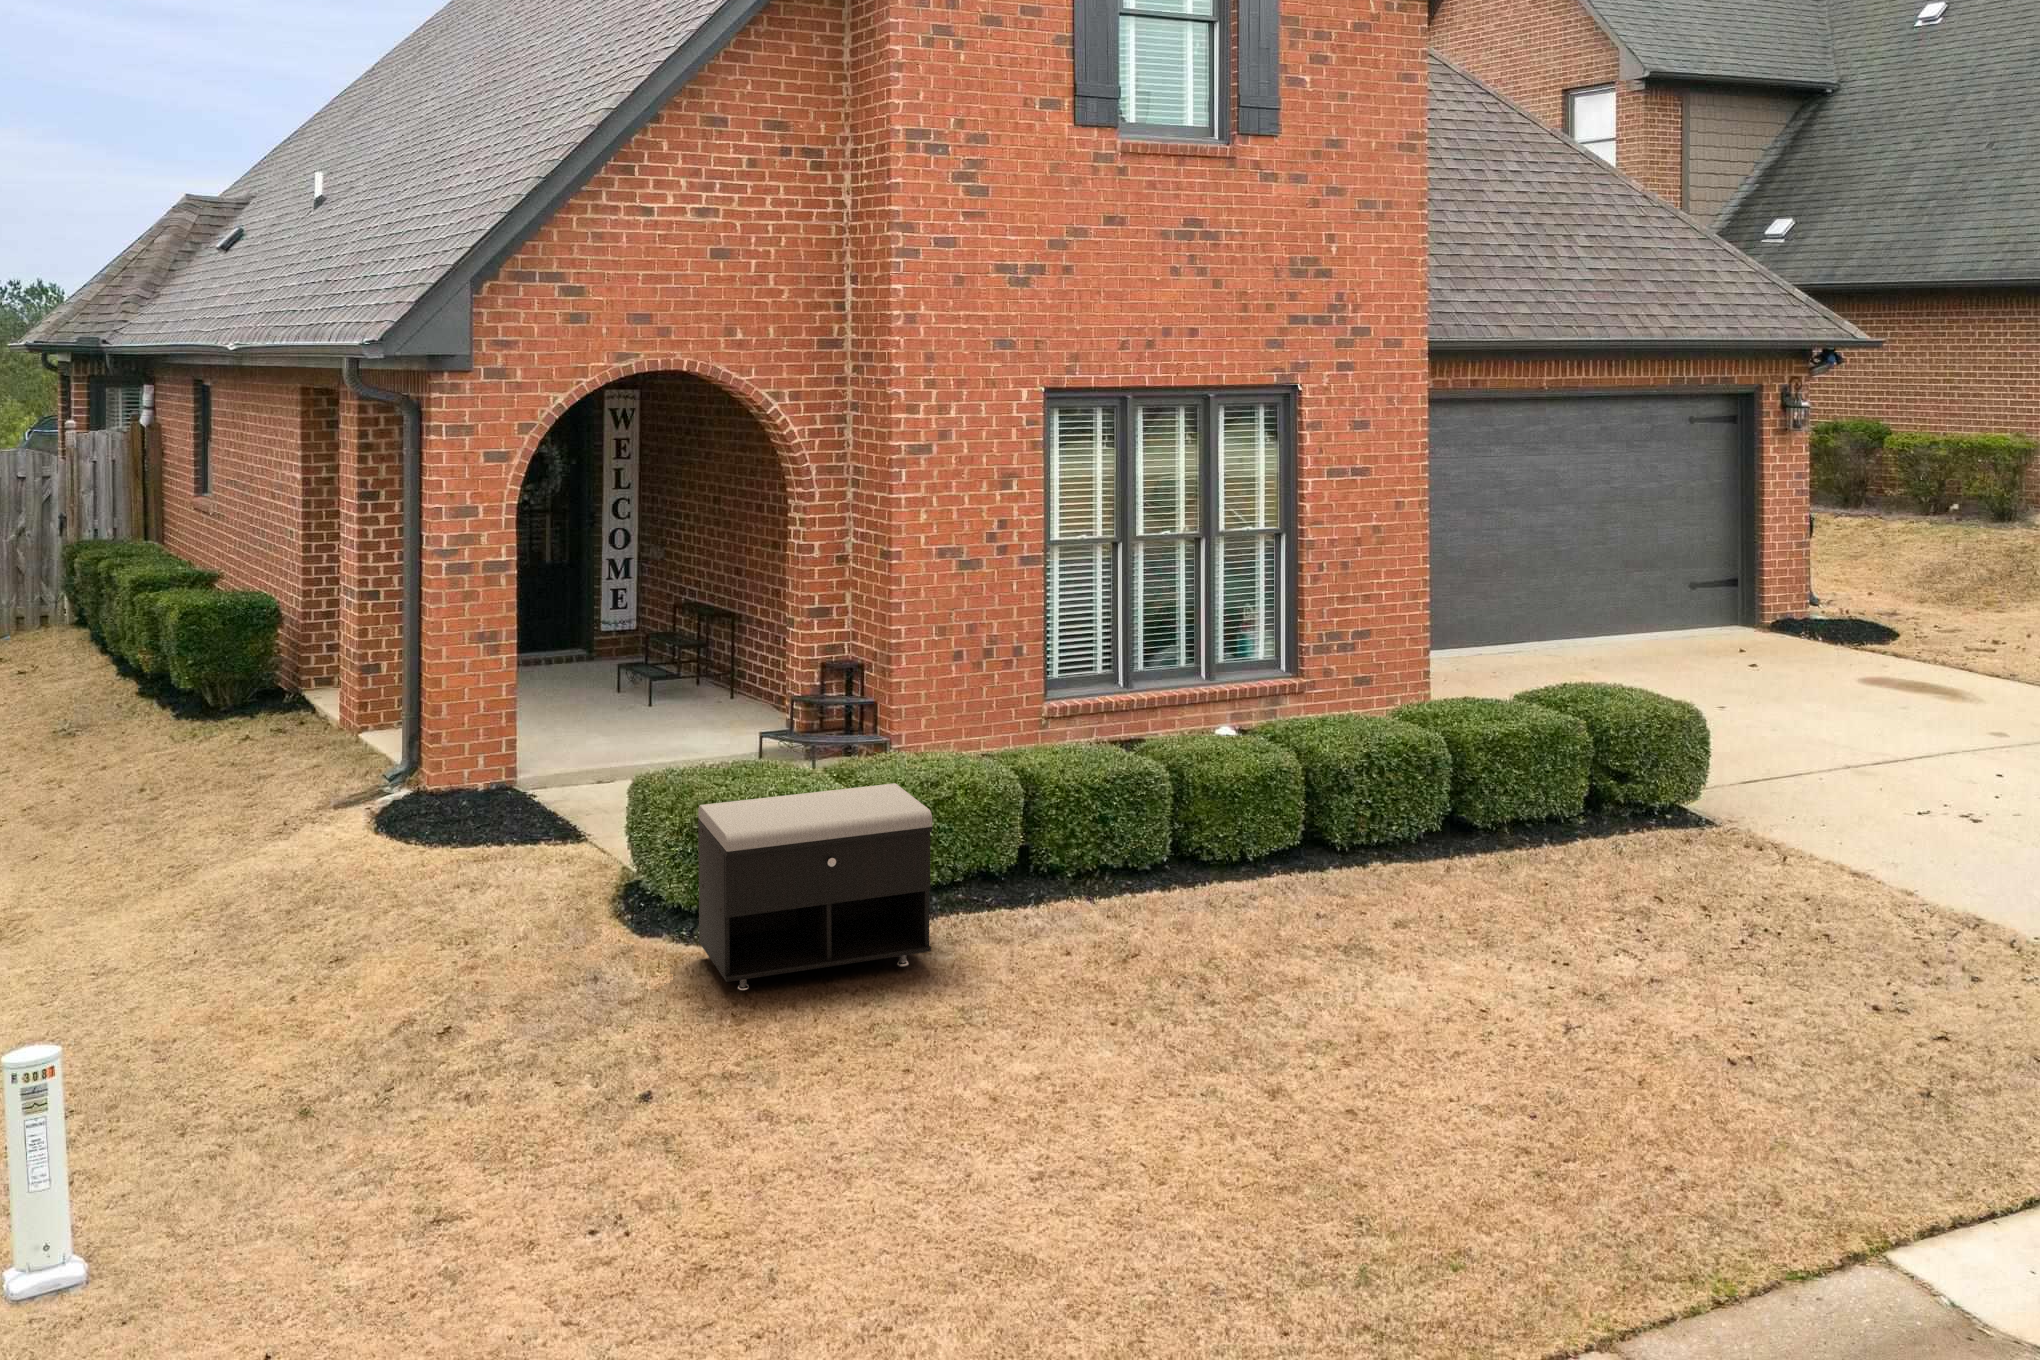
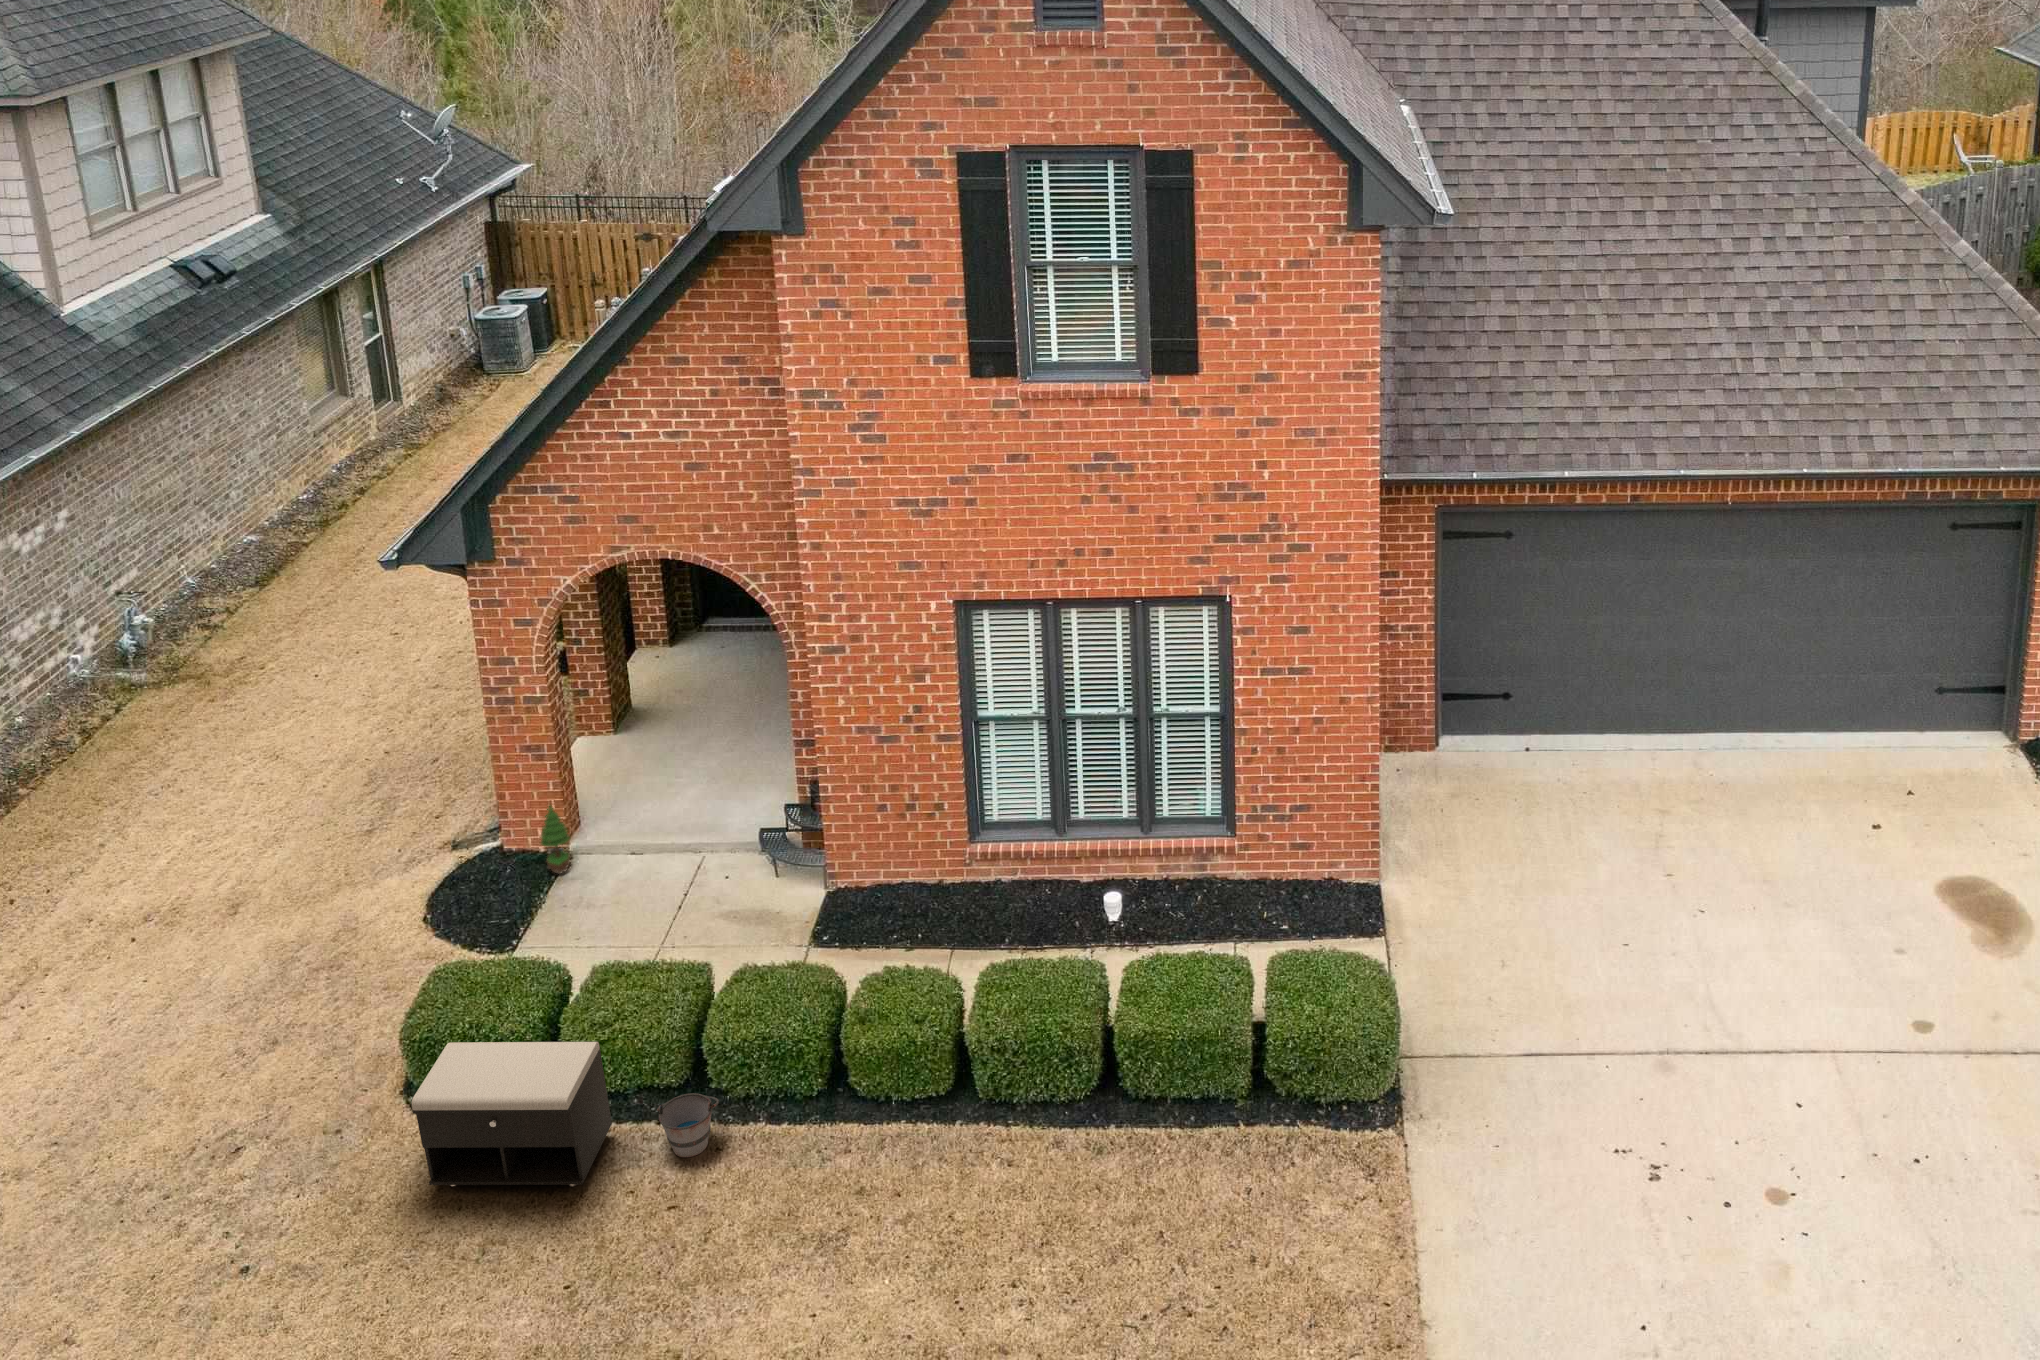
potted tree: none [497,702,536,808] -> present [540,805,570,873]
bucket: none [956,857,1036,934] -> present [657,1093,719,1157]

